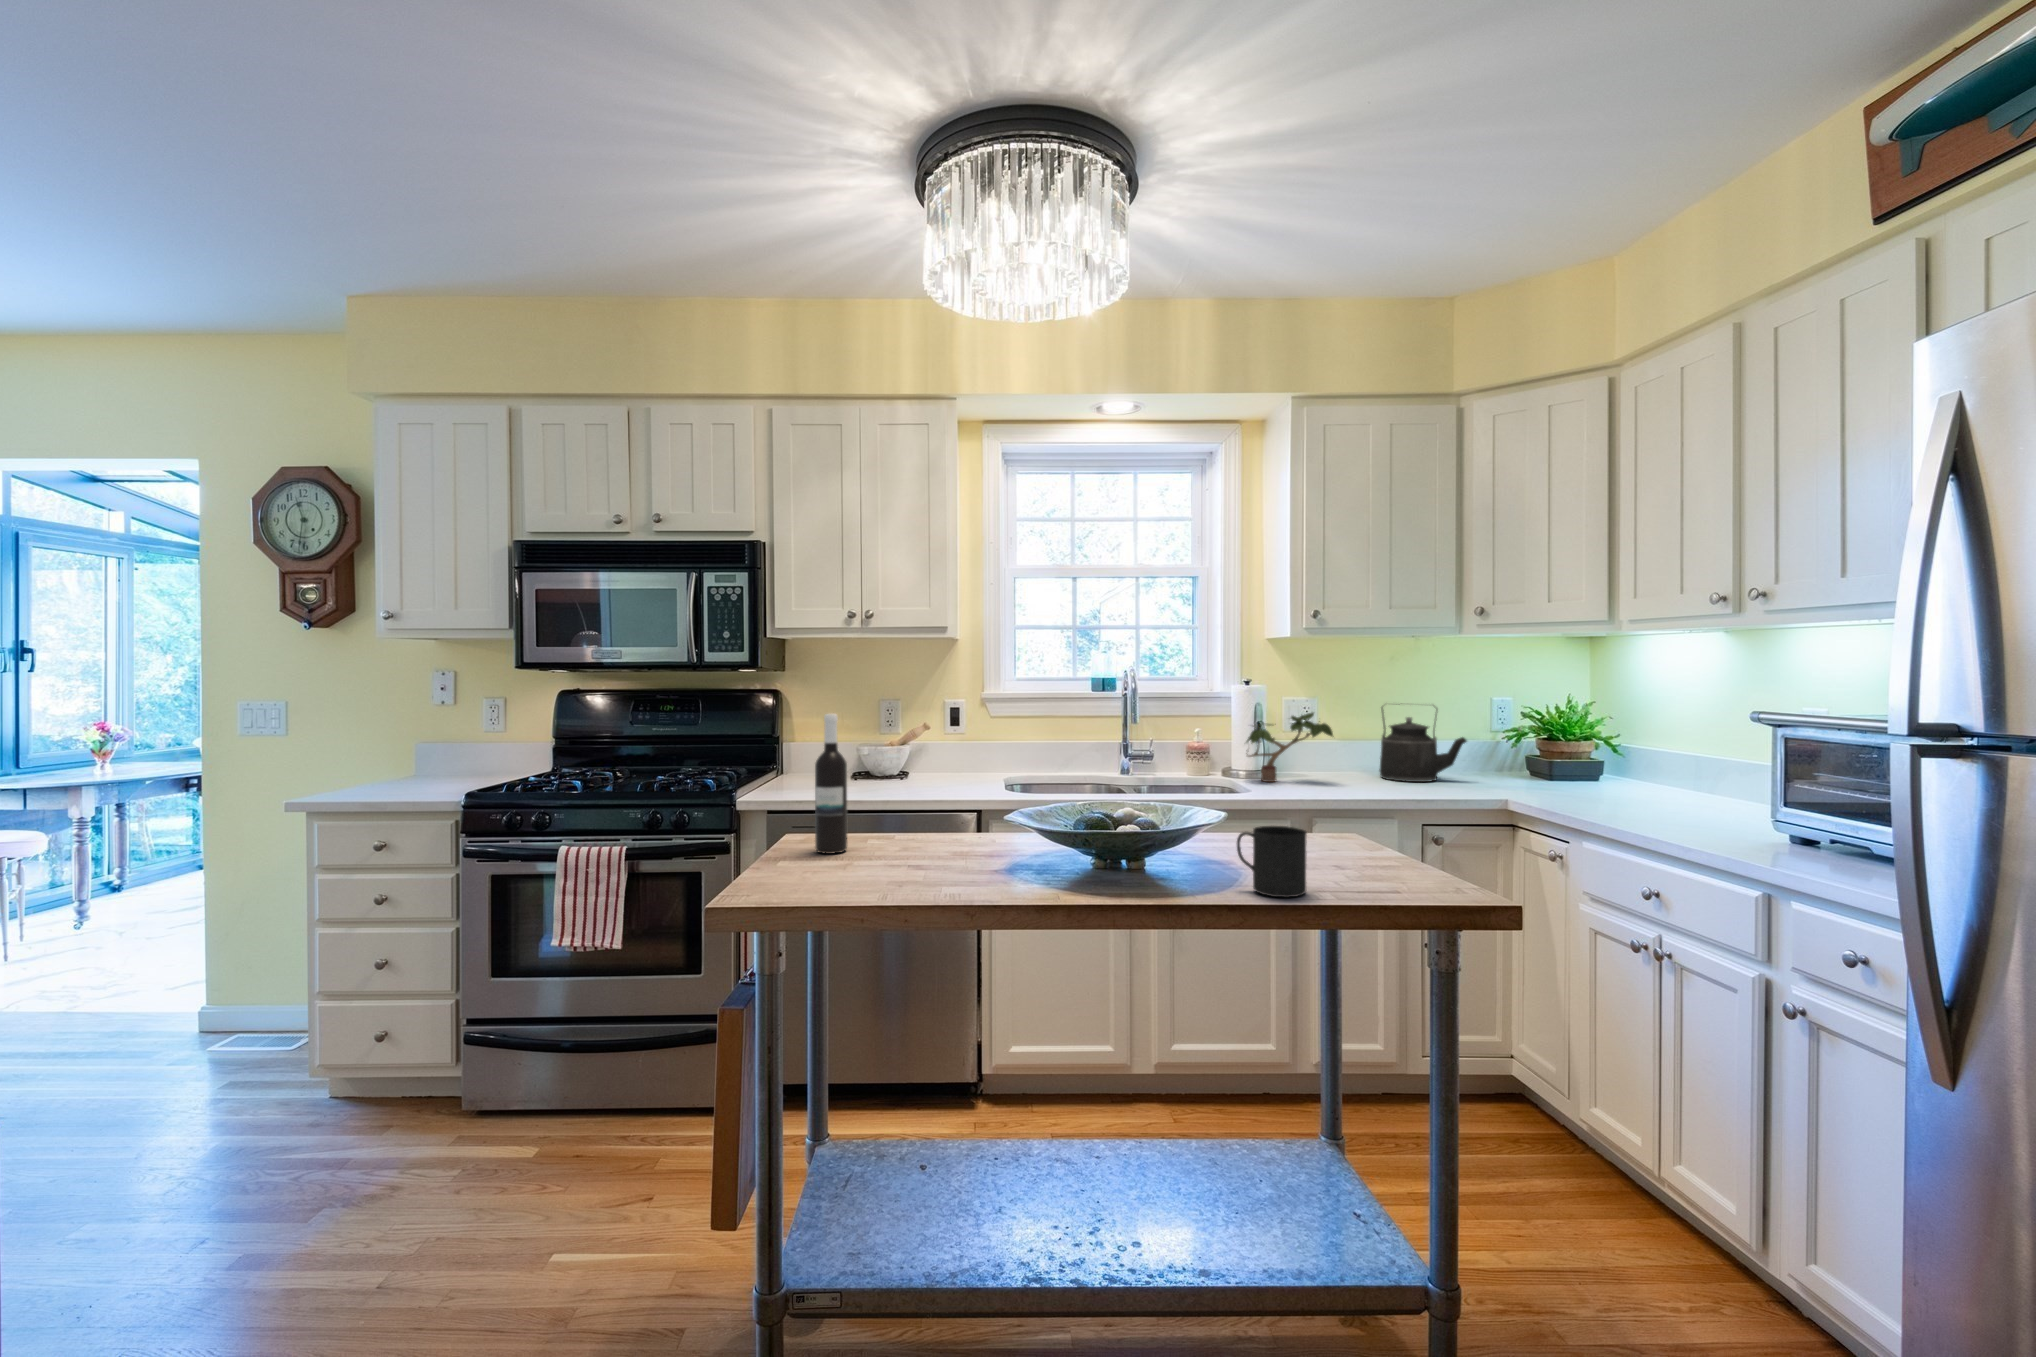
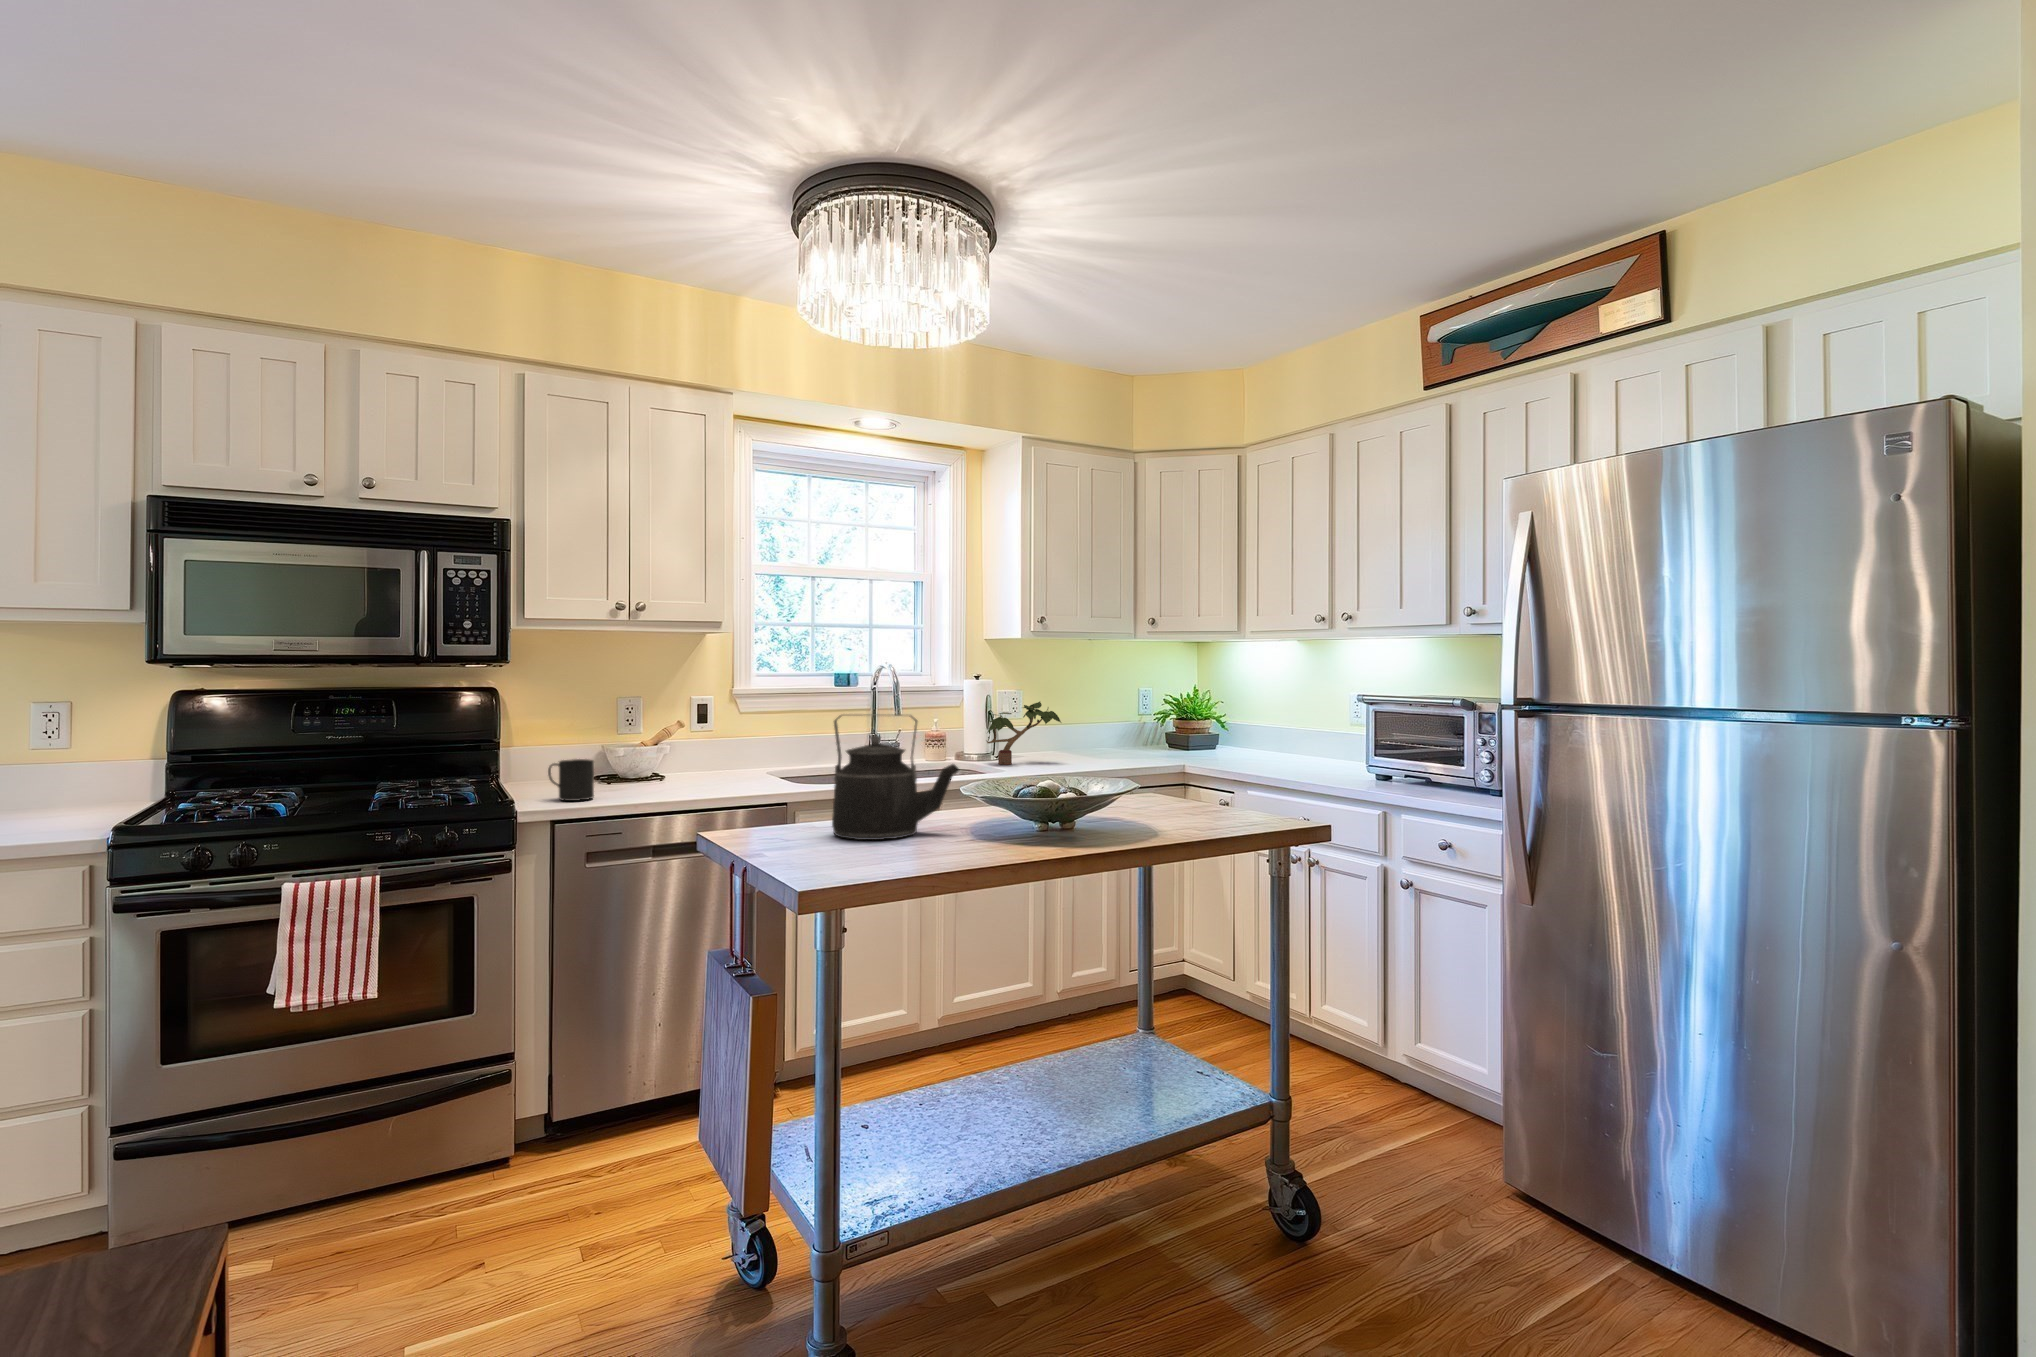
kettle: present [1379,704,1467,782] -> present [832,714,959,840]
wine bottle: present [815,714,847,854] -> none [757,699,789,838]
mug: present [1237,826,1307,897] -> present [548,759,594,801]

